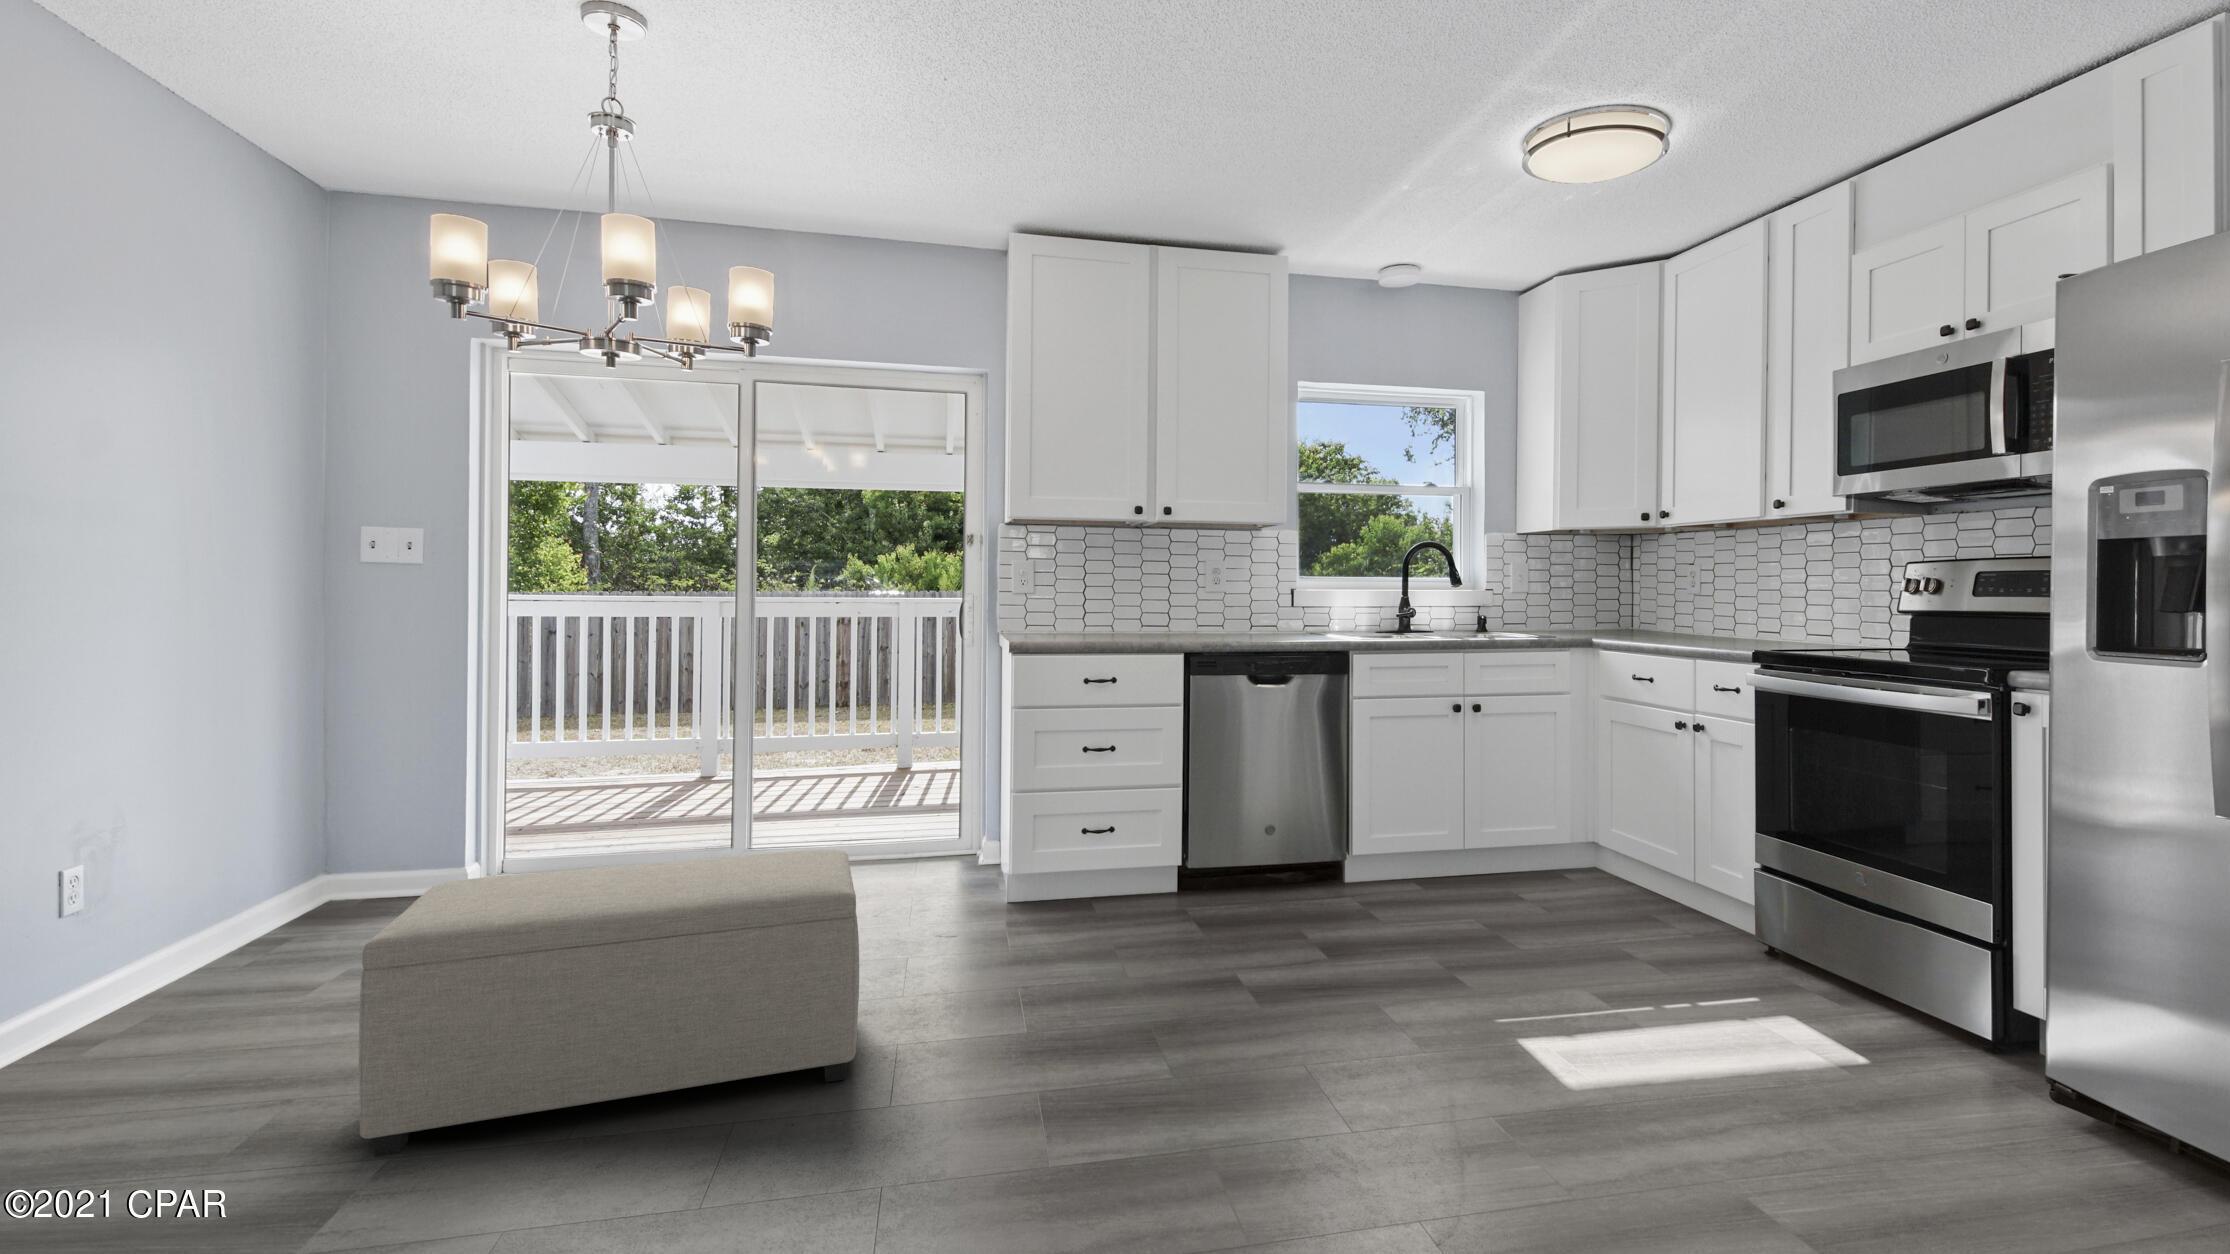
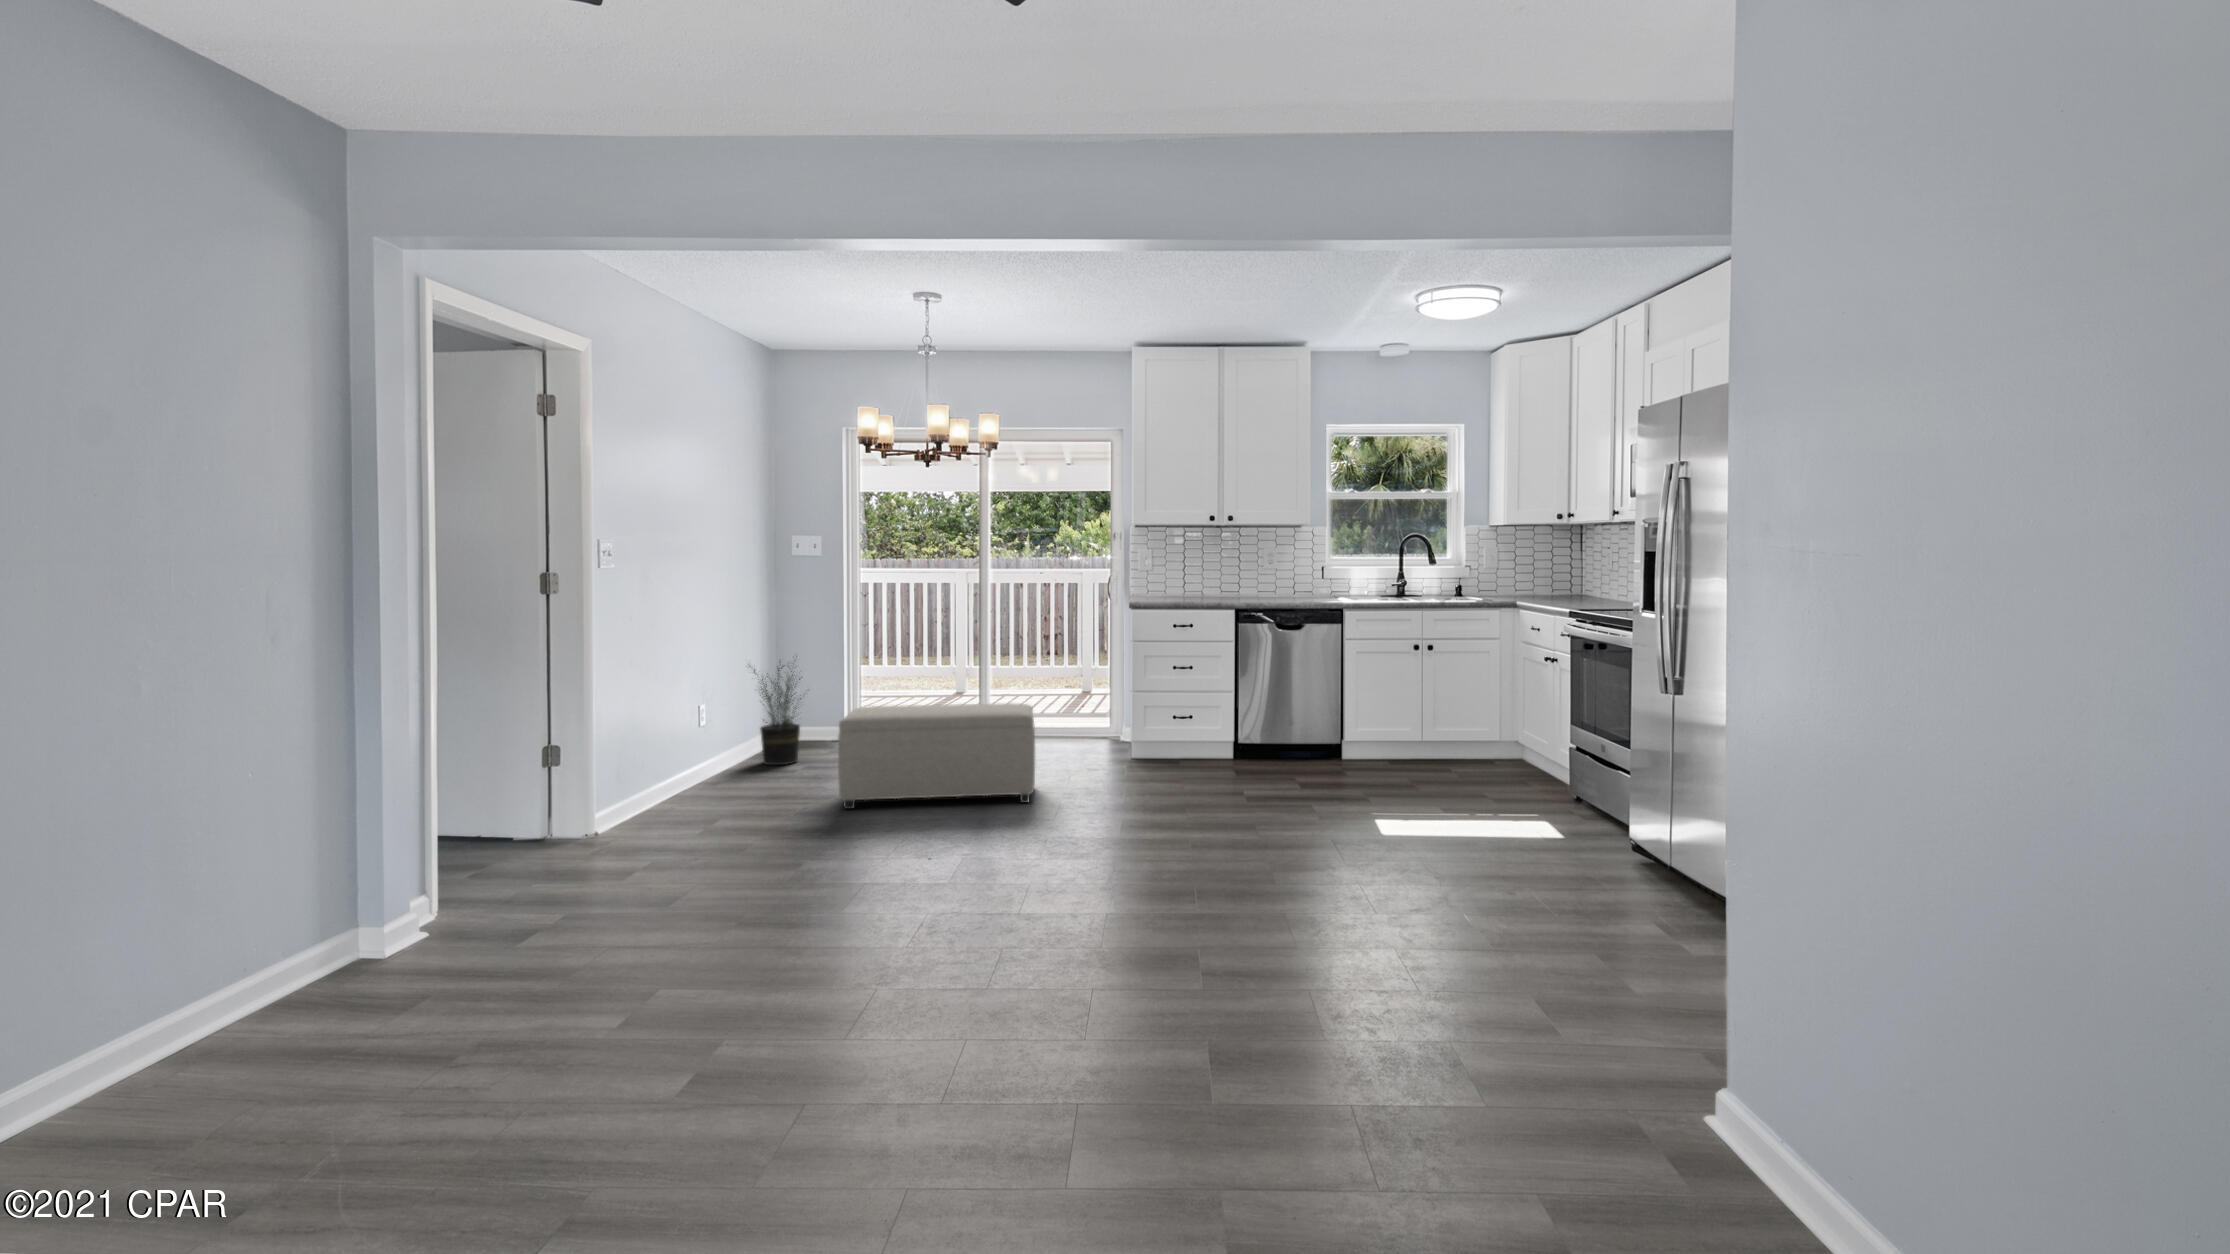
potted plant: none [203,741,386,978] -> present [748,656,802,765]

